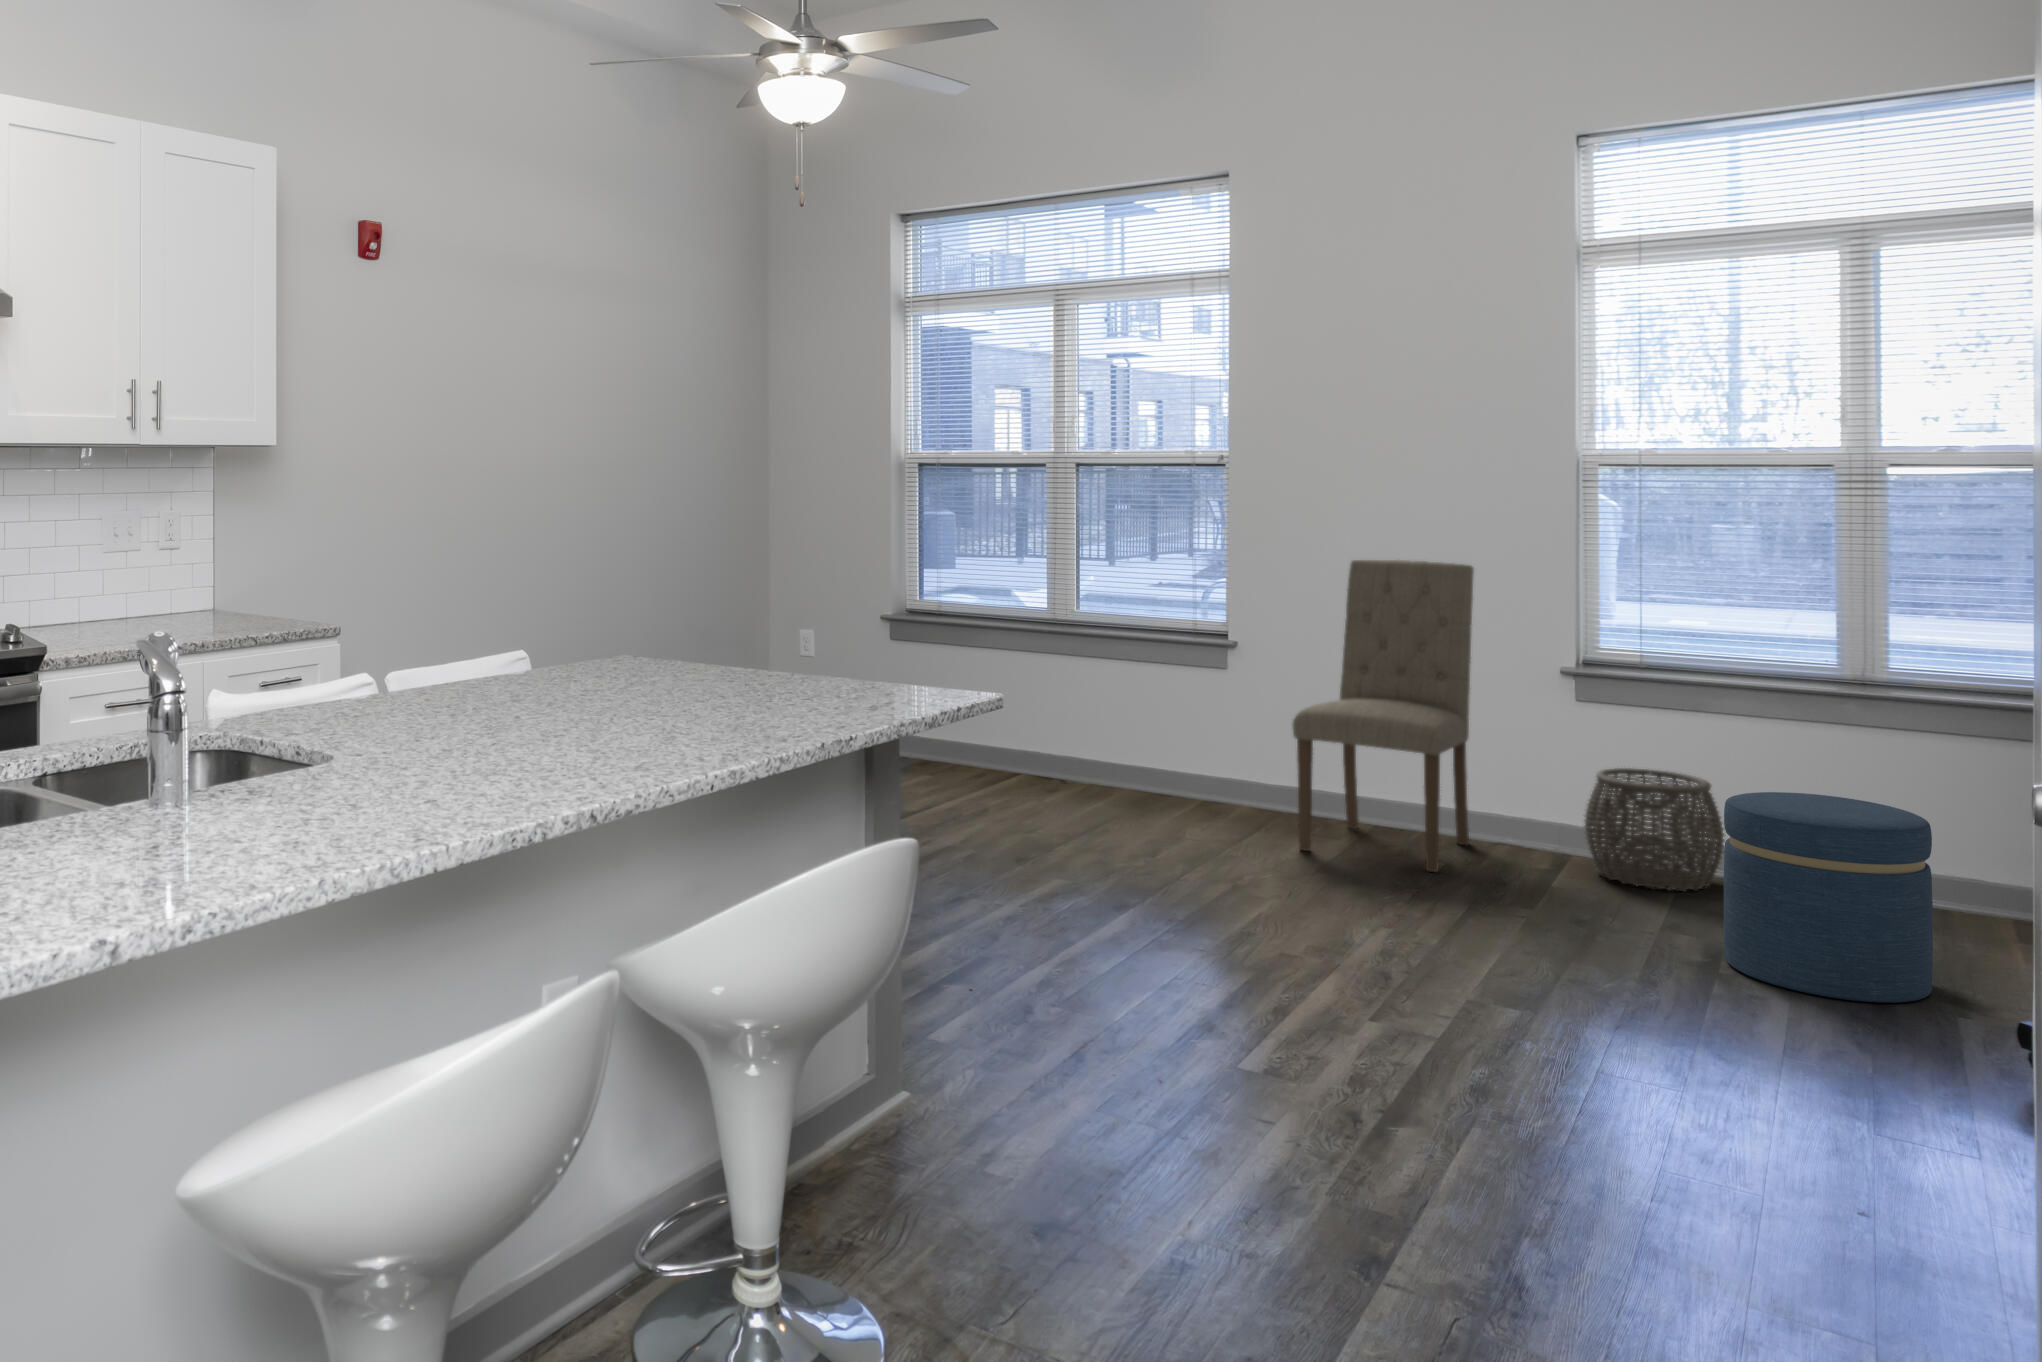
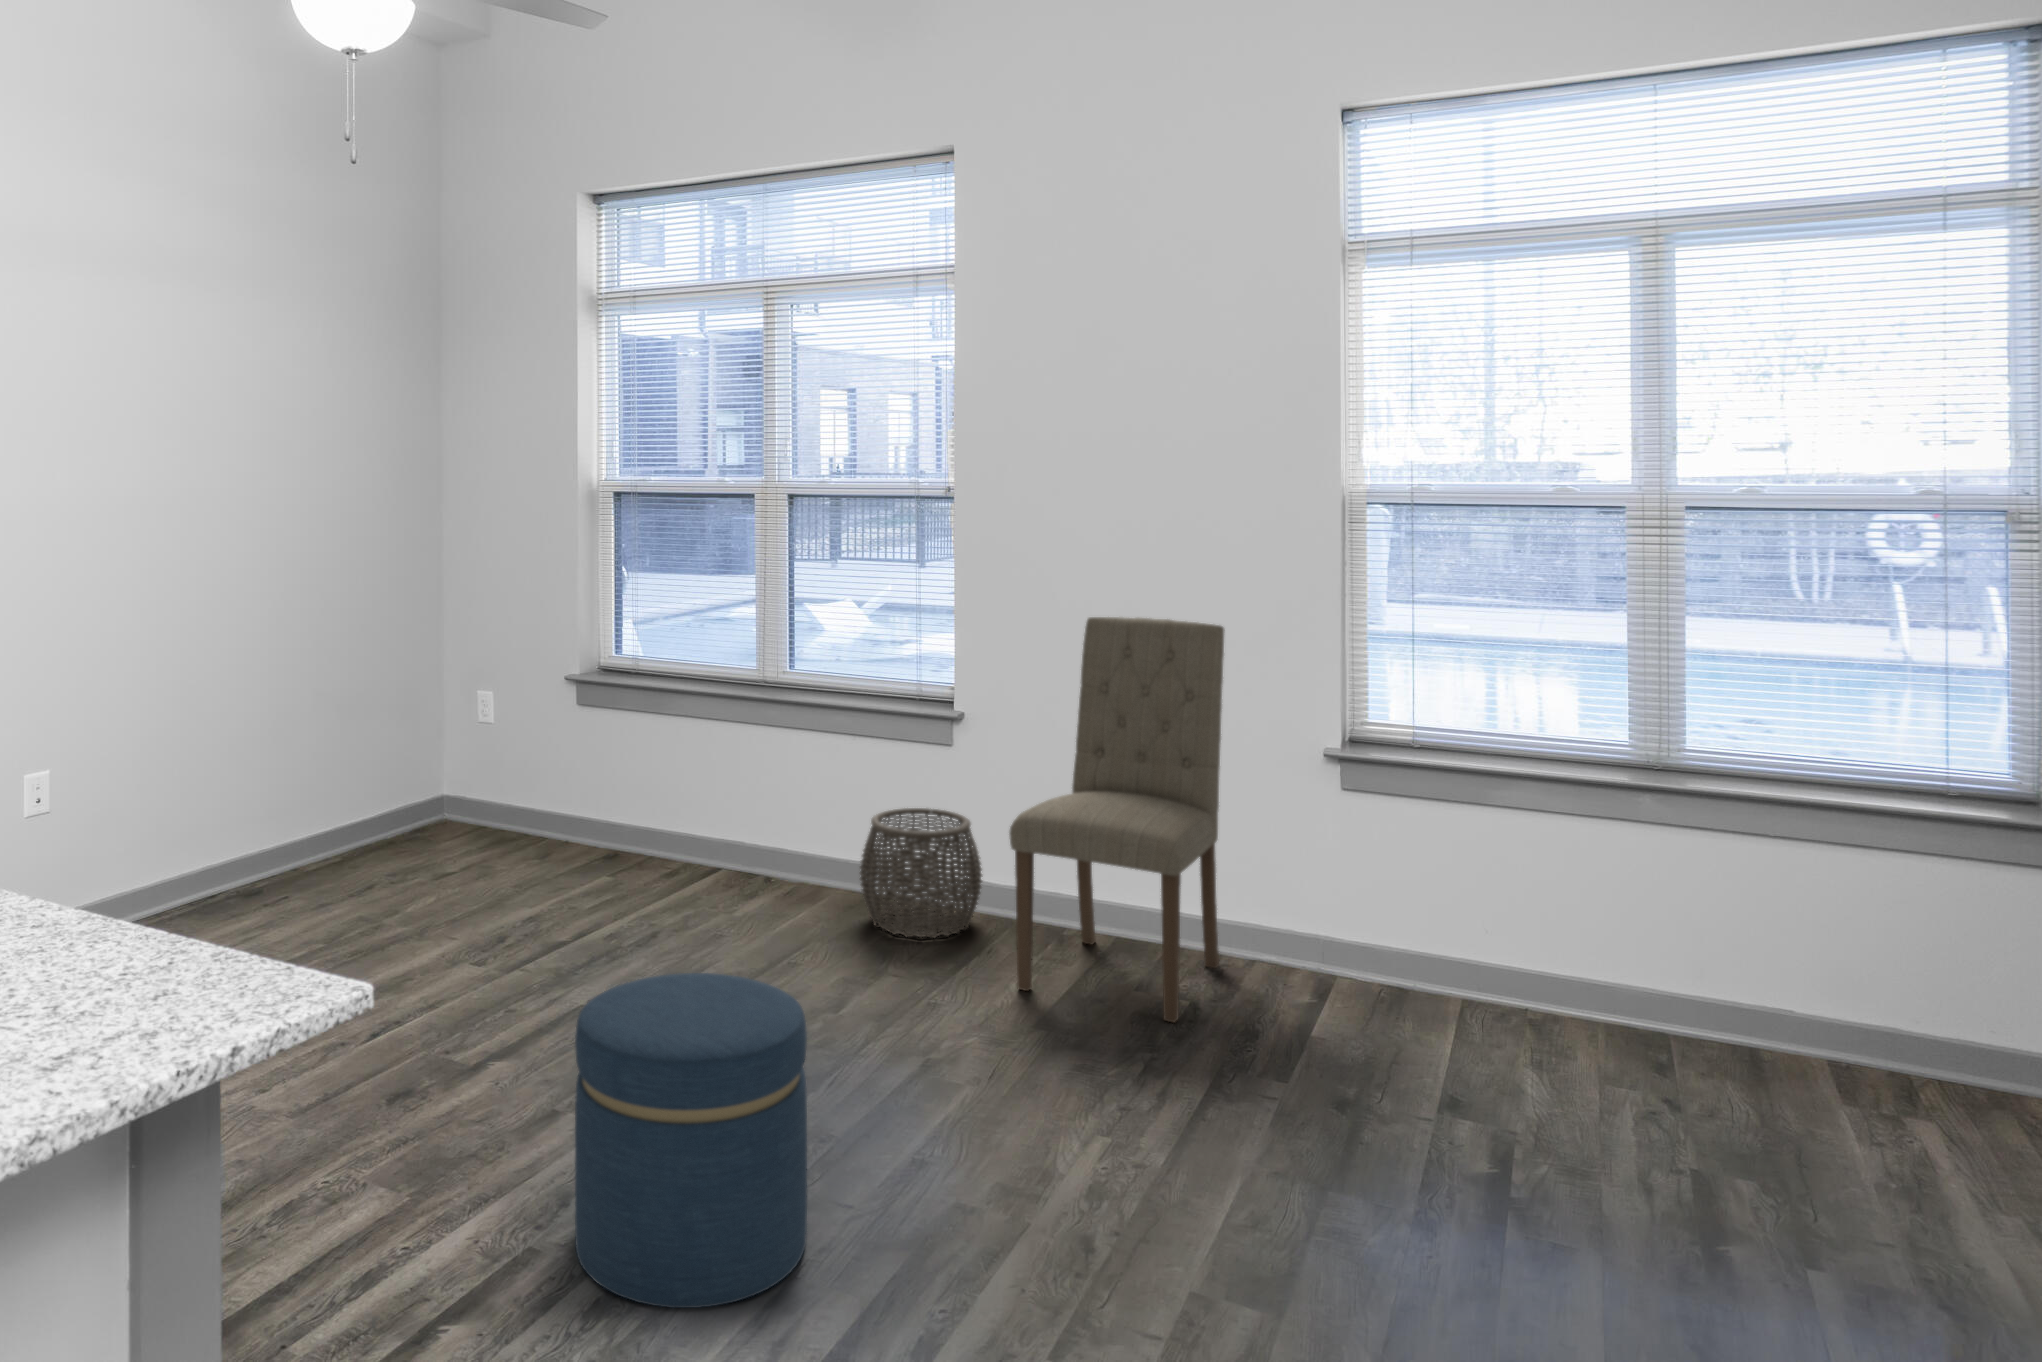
woven basket: present [1584,768,1724,891] -> present [860,808,982,938]
ottoman: present [1724,792,1933,1003] -> present [575,973,807,1308]

